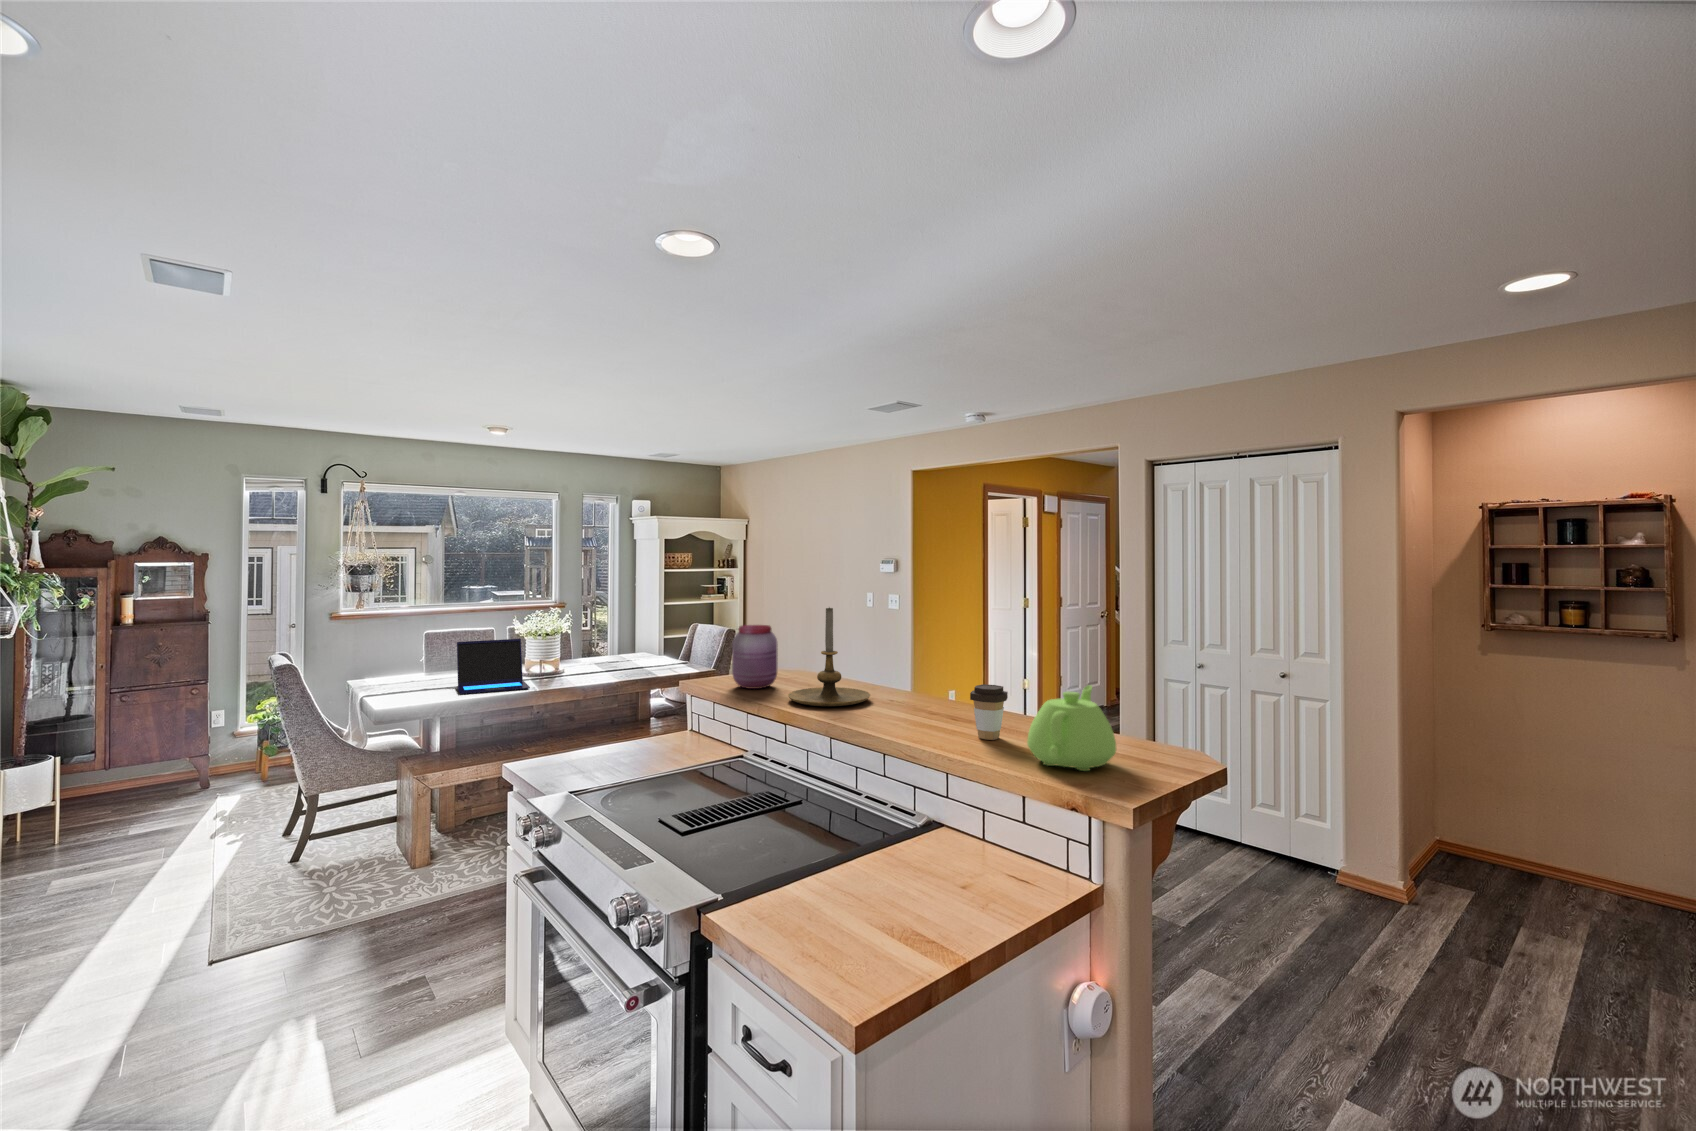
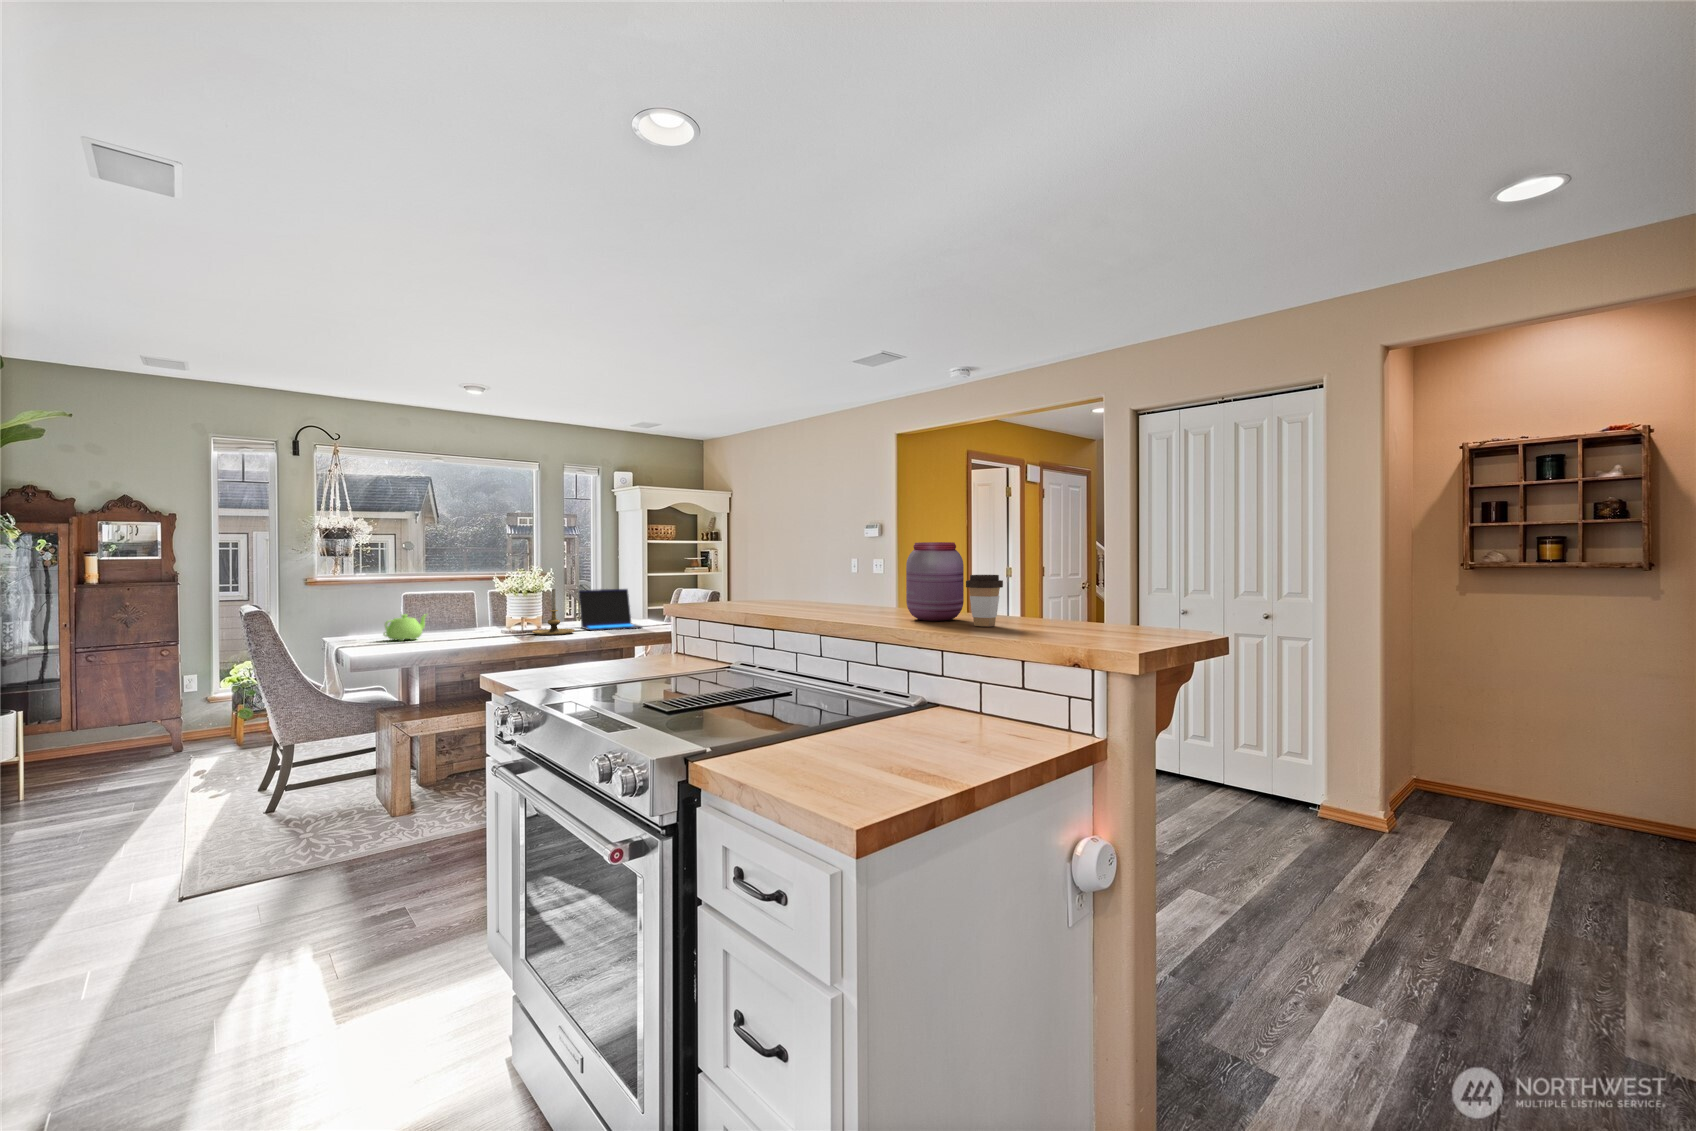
candle holder: present [788,608,871,706] -> present [533,589,575,635]
jar: present [732,625,778,689] -> present [906,542,964,621]
laptop: present [457,639,530,695] -> present [579,589,642,631]
teapot: present [1027,685,1116,771] -> present [383,614,427,641]

